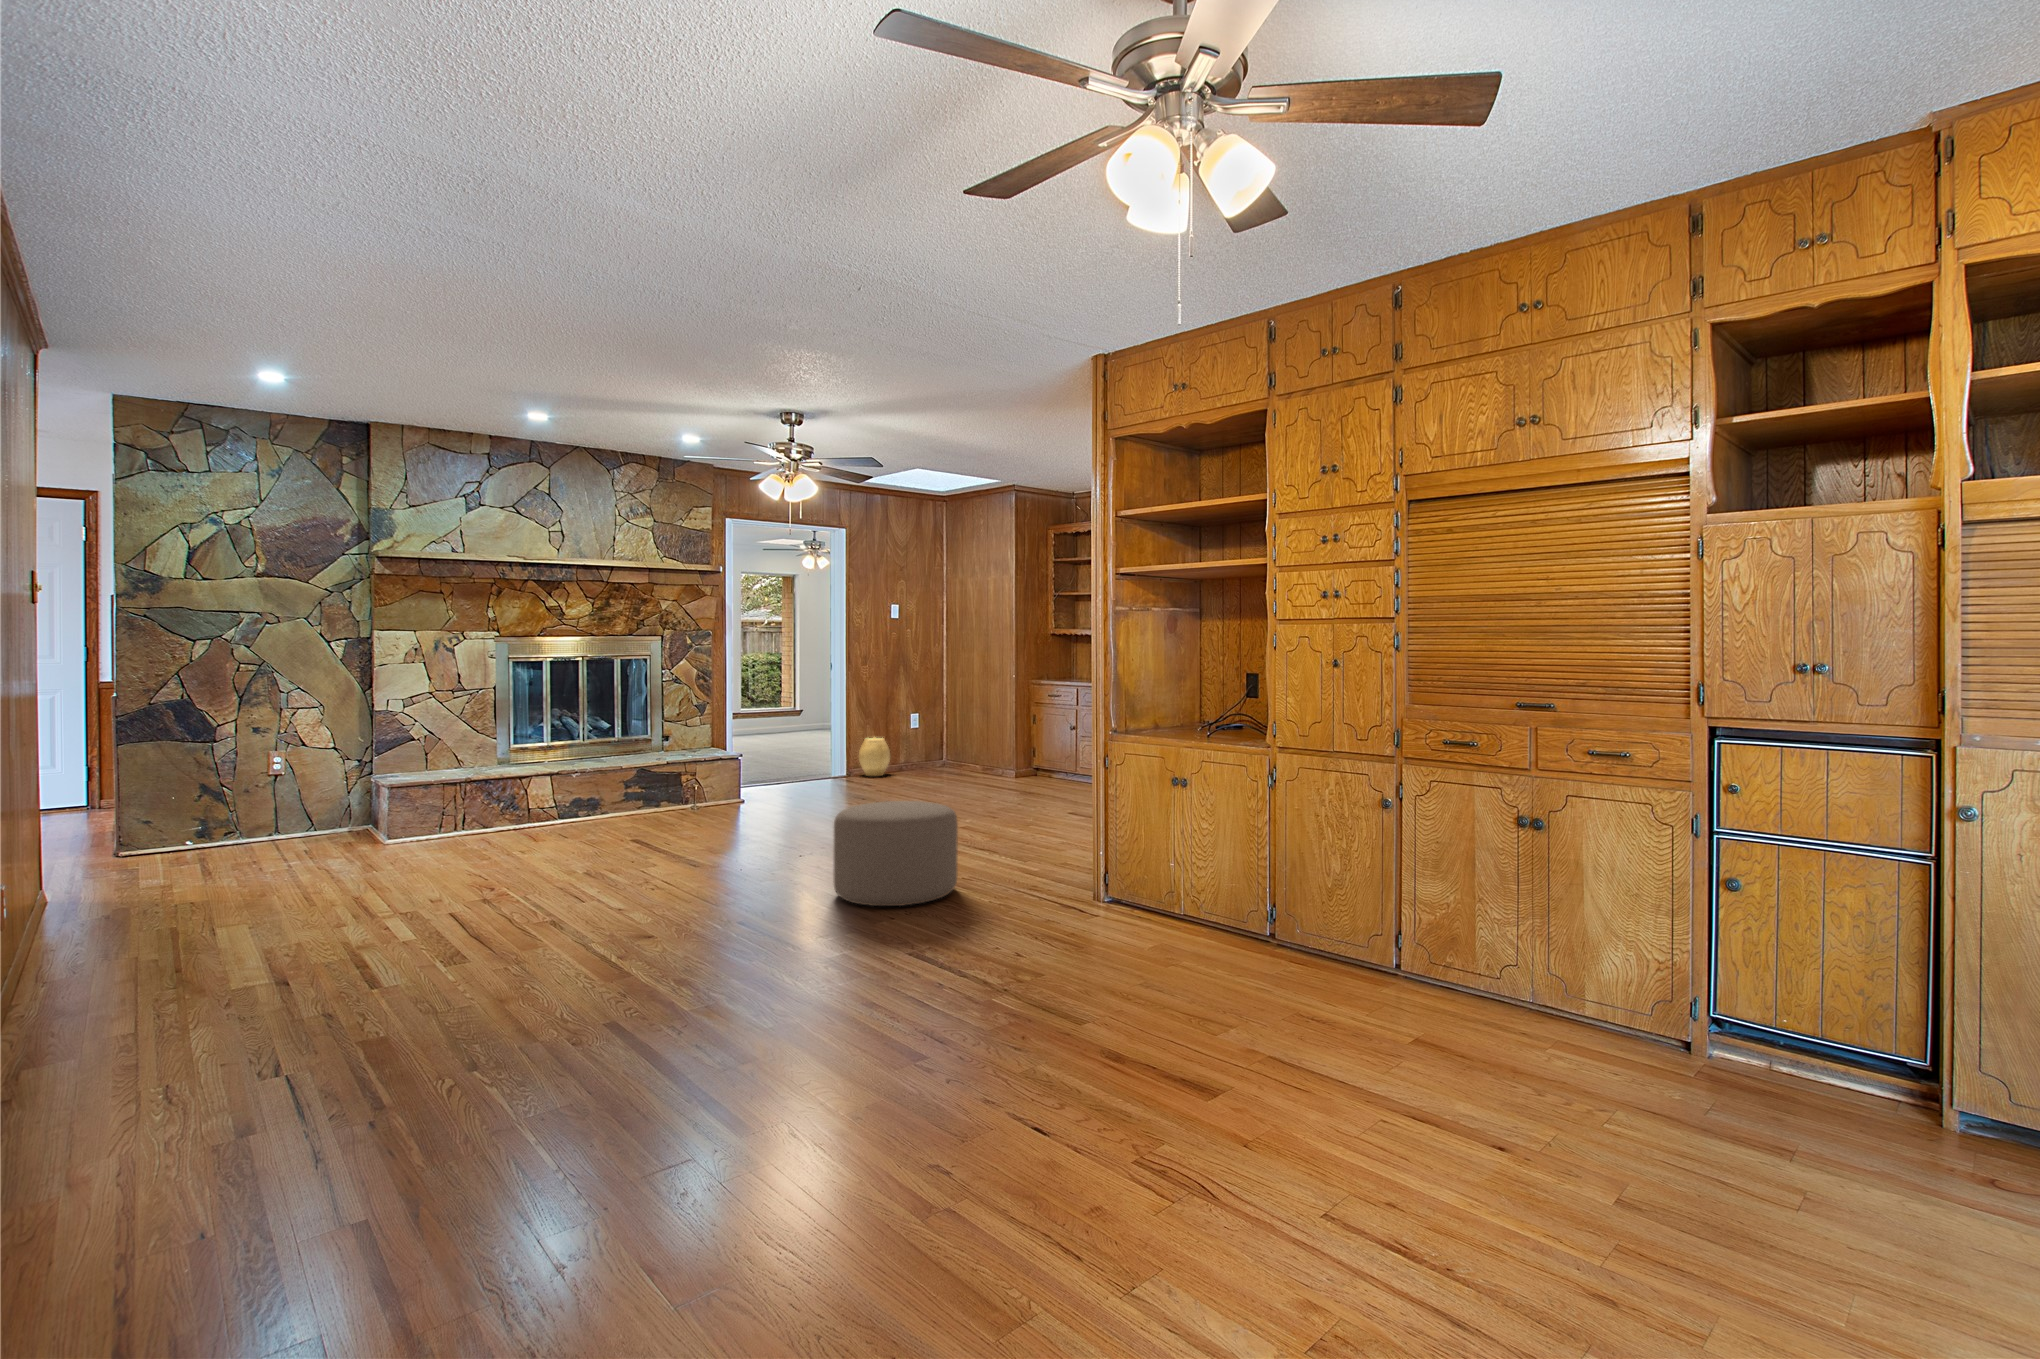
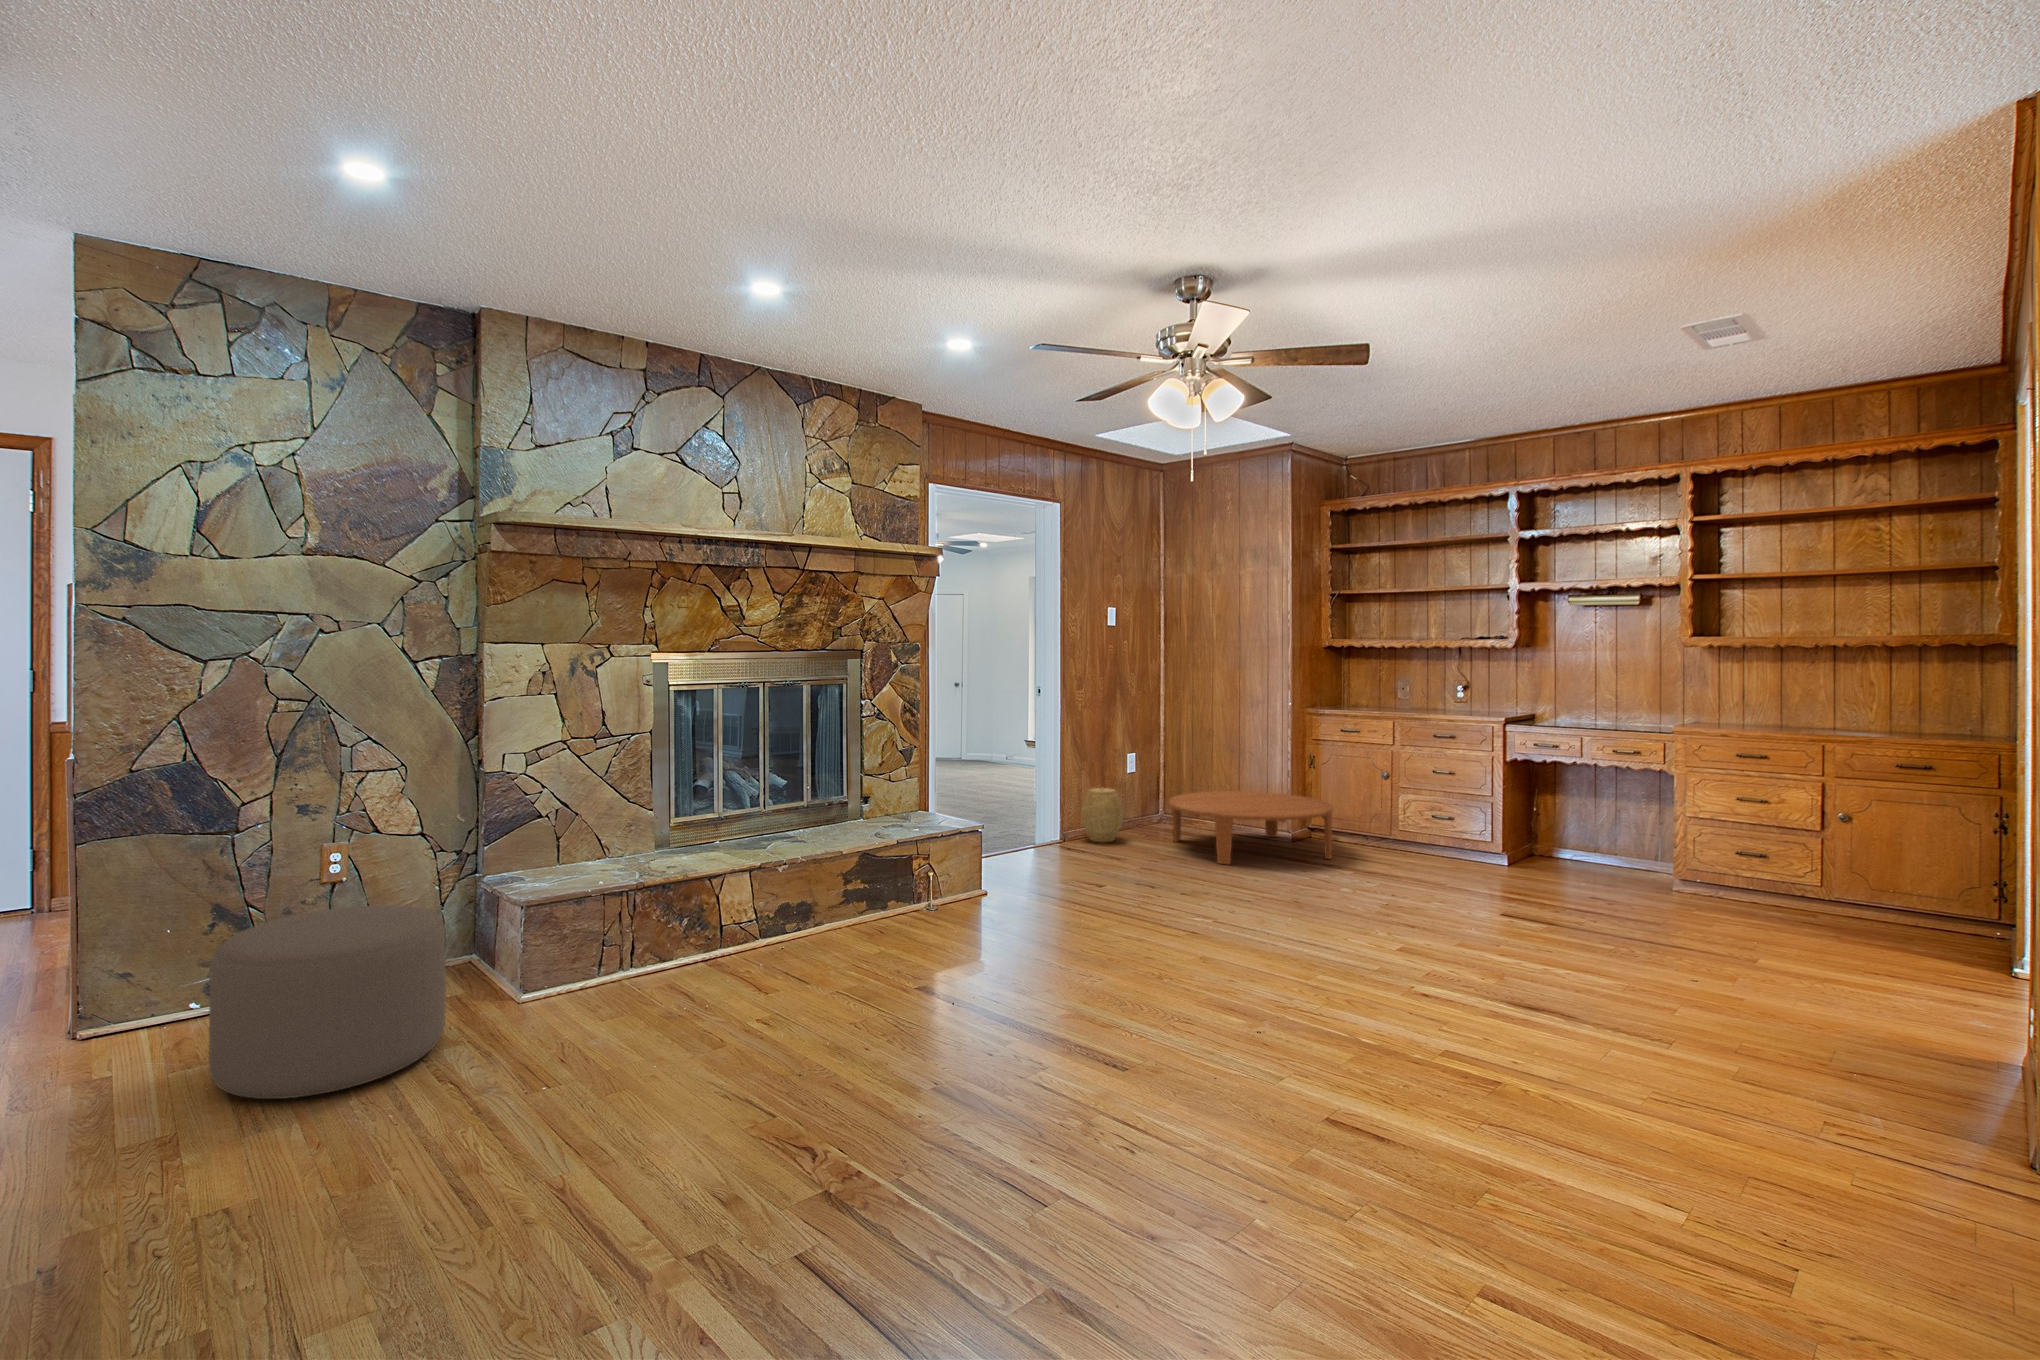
coffee table: none [913,741,1027,787] -> present [1169,791,1333,865]
ottoman: present [834,801,958,906] -> present [209,905,446,1099]

